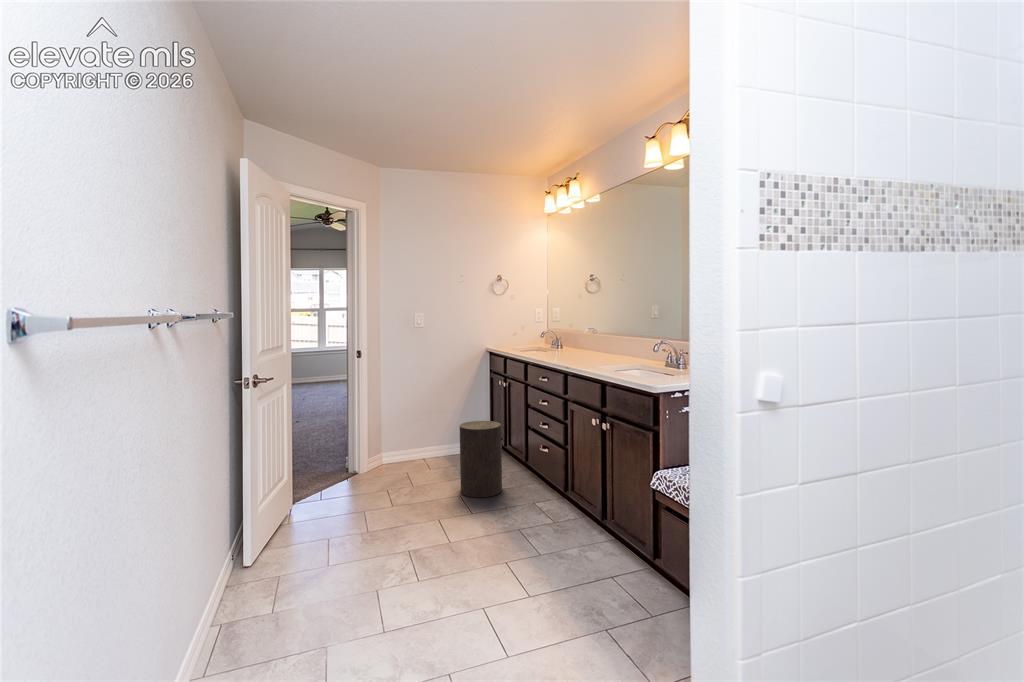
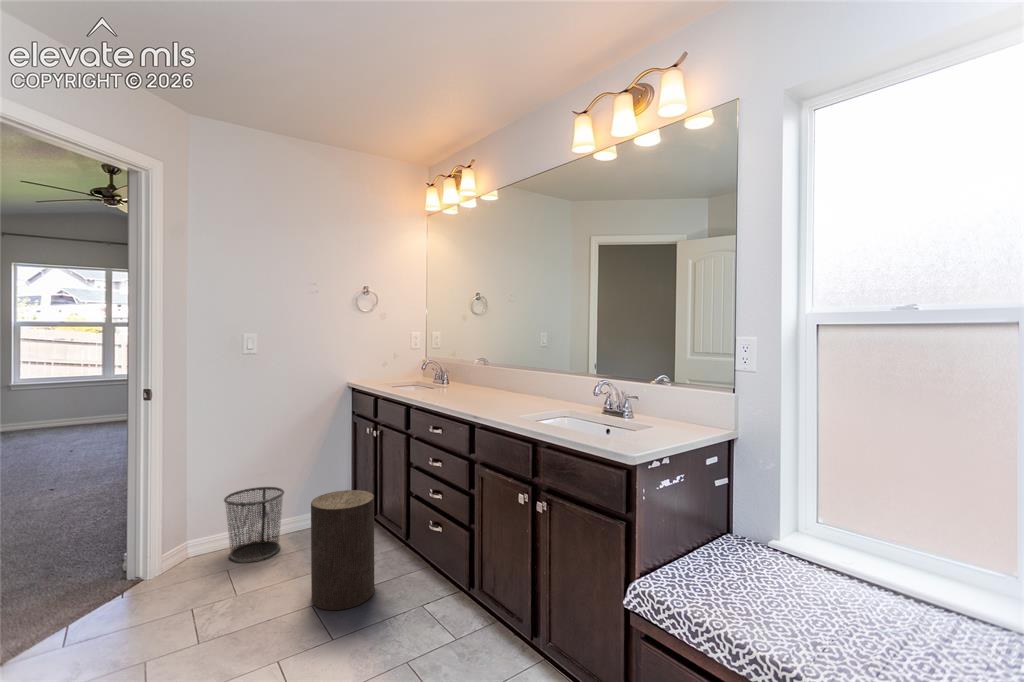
waste bin: none [405,420,443,468] -> present [224,487,284,562]

